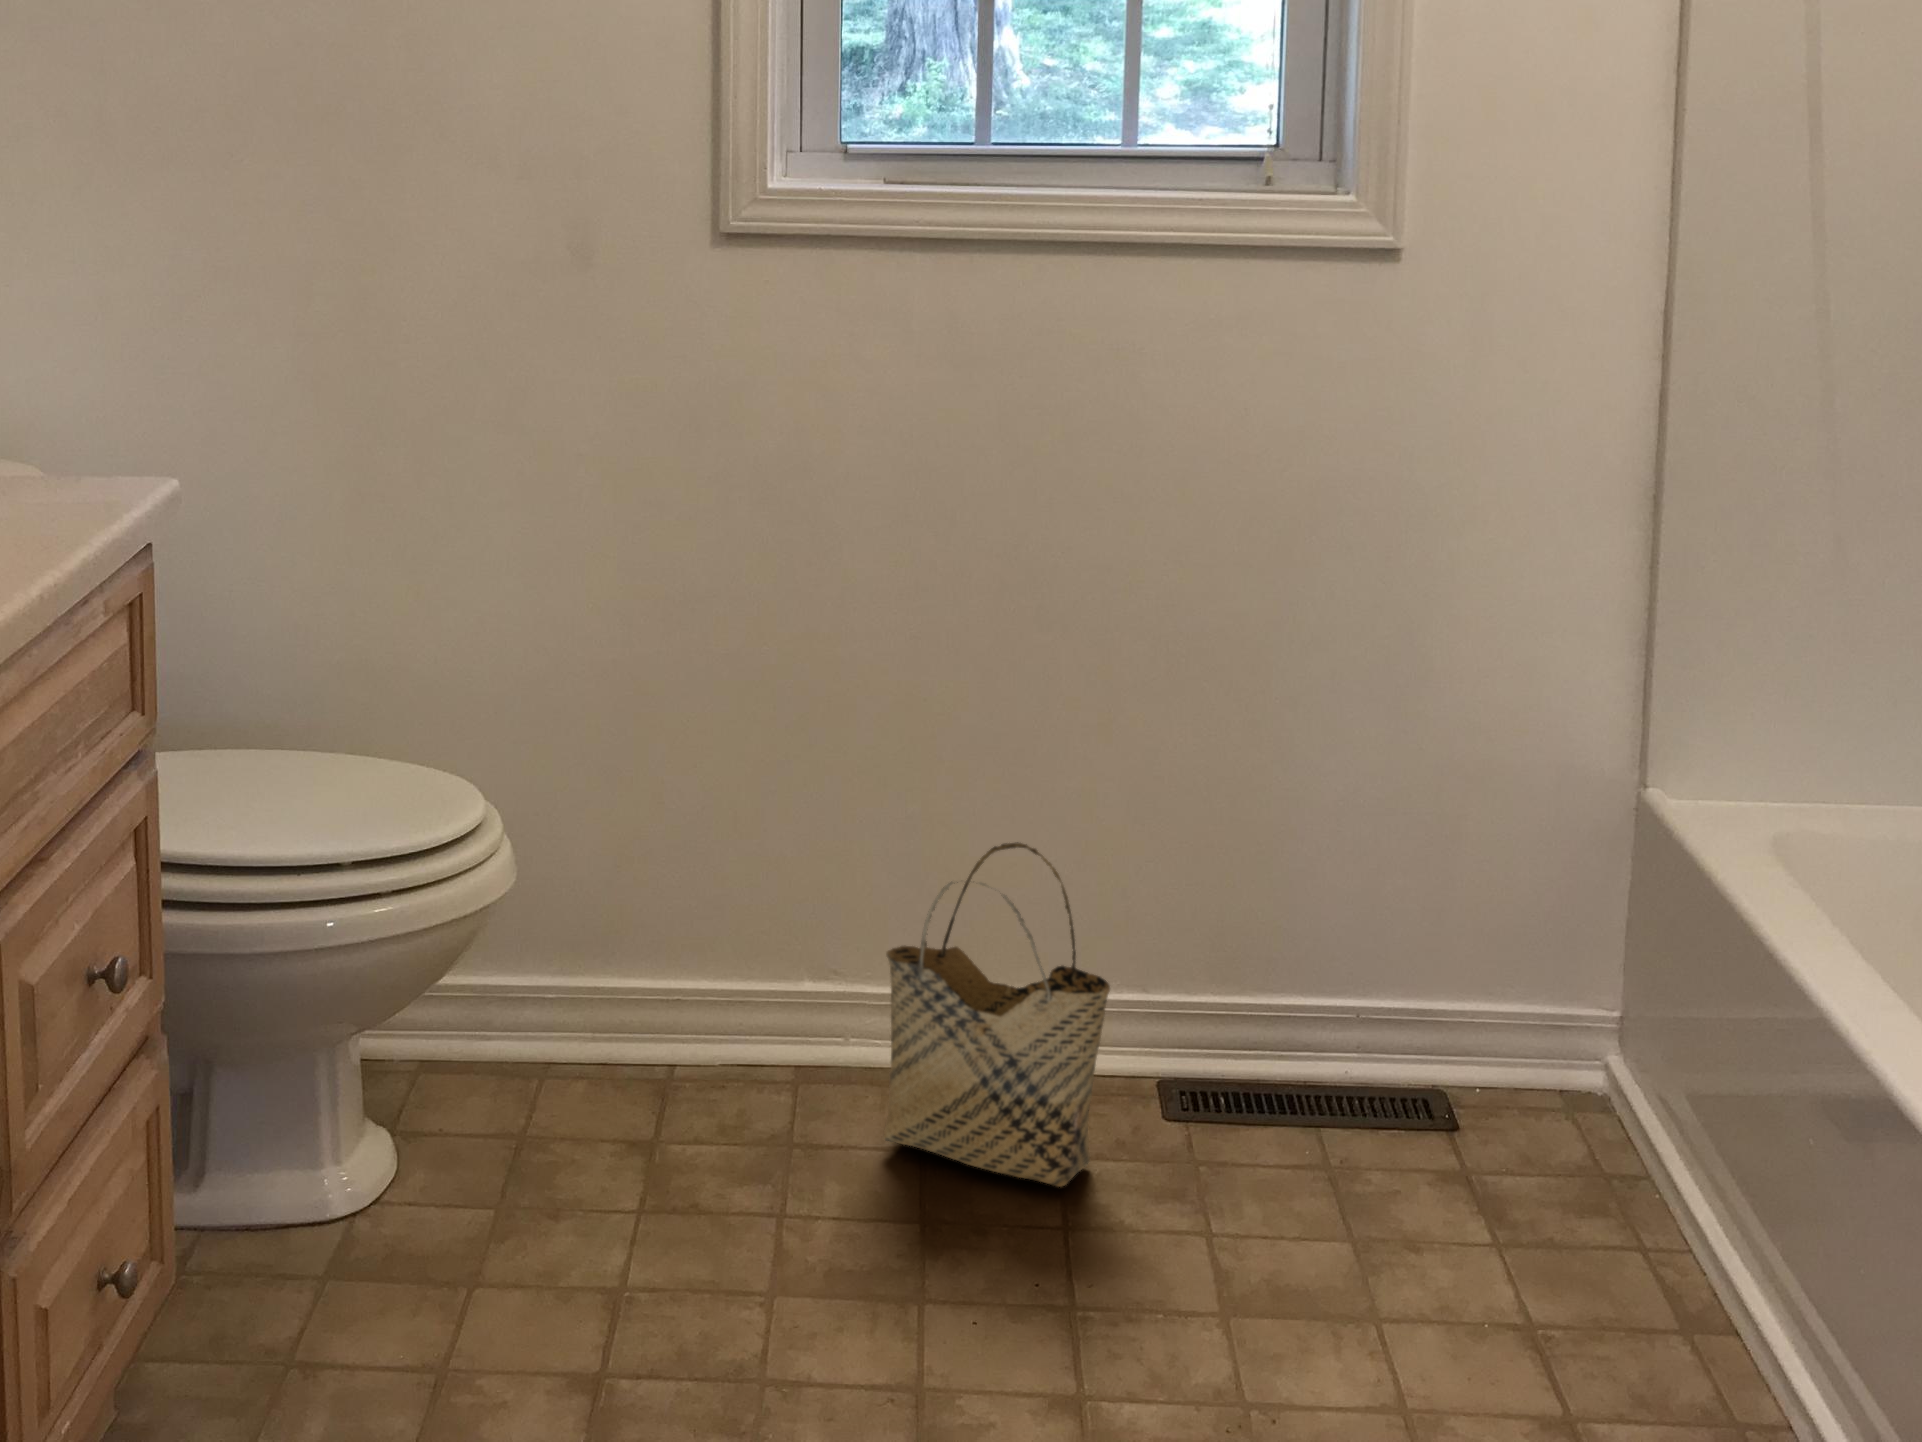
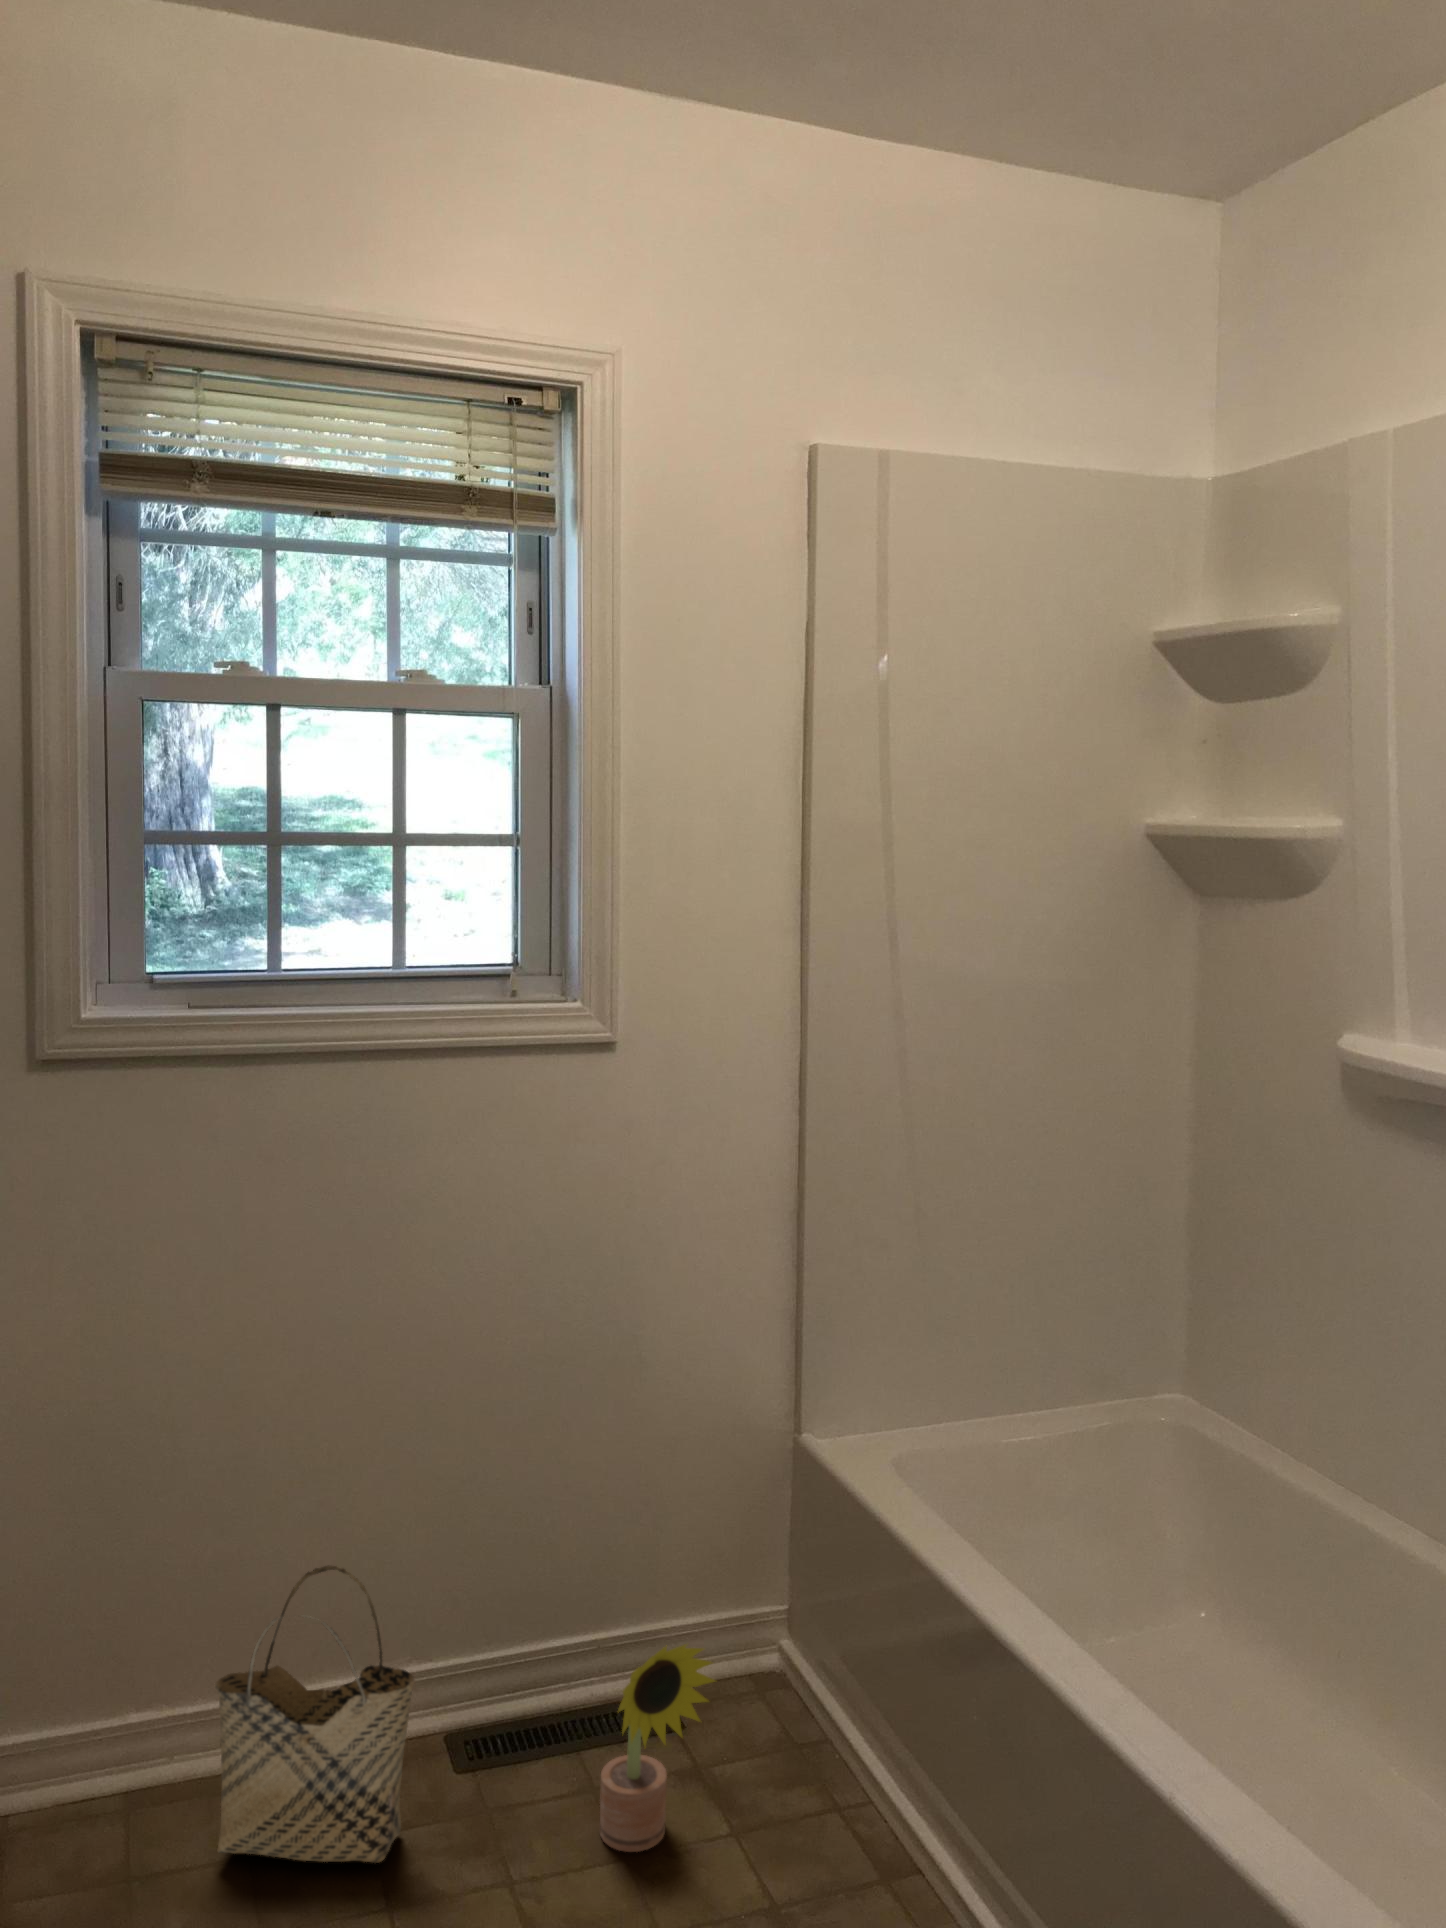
decorative plant: none [1329,993,1486,1245] -> present [600,1644,715,1852]

